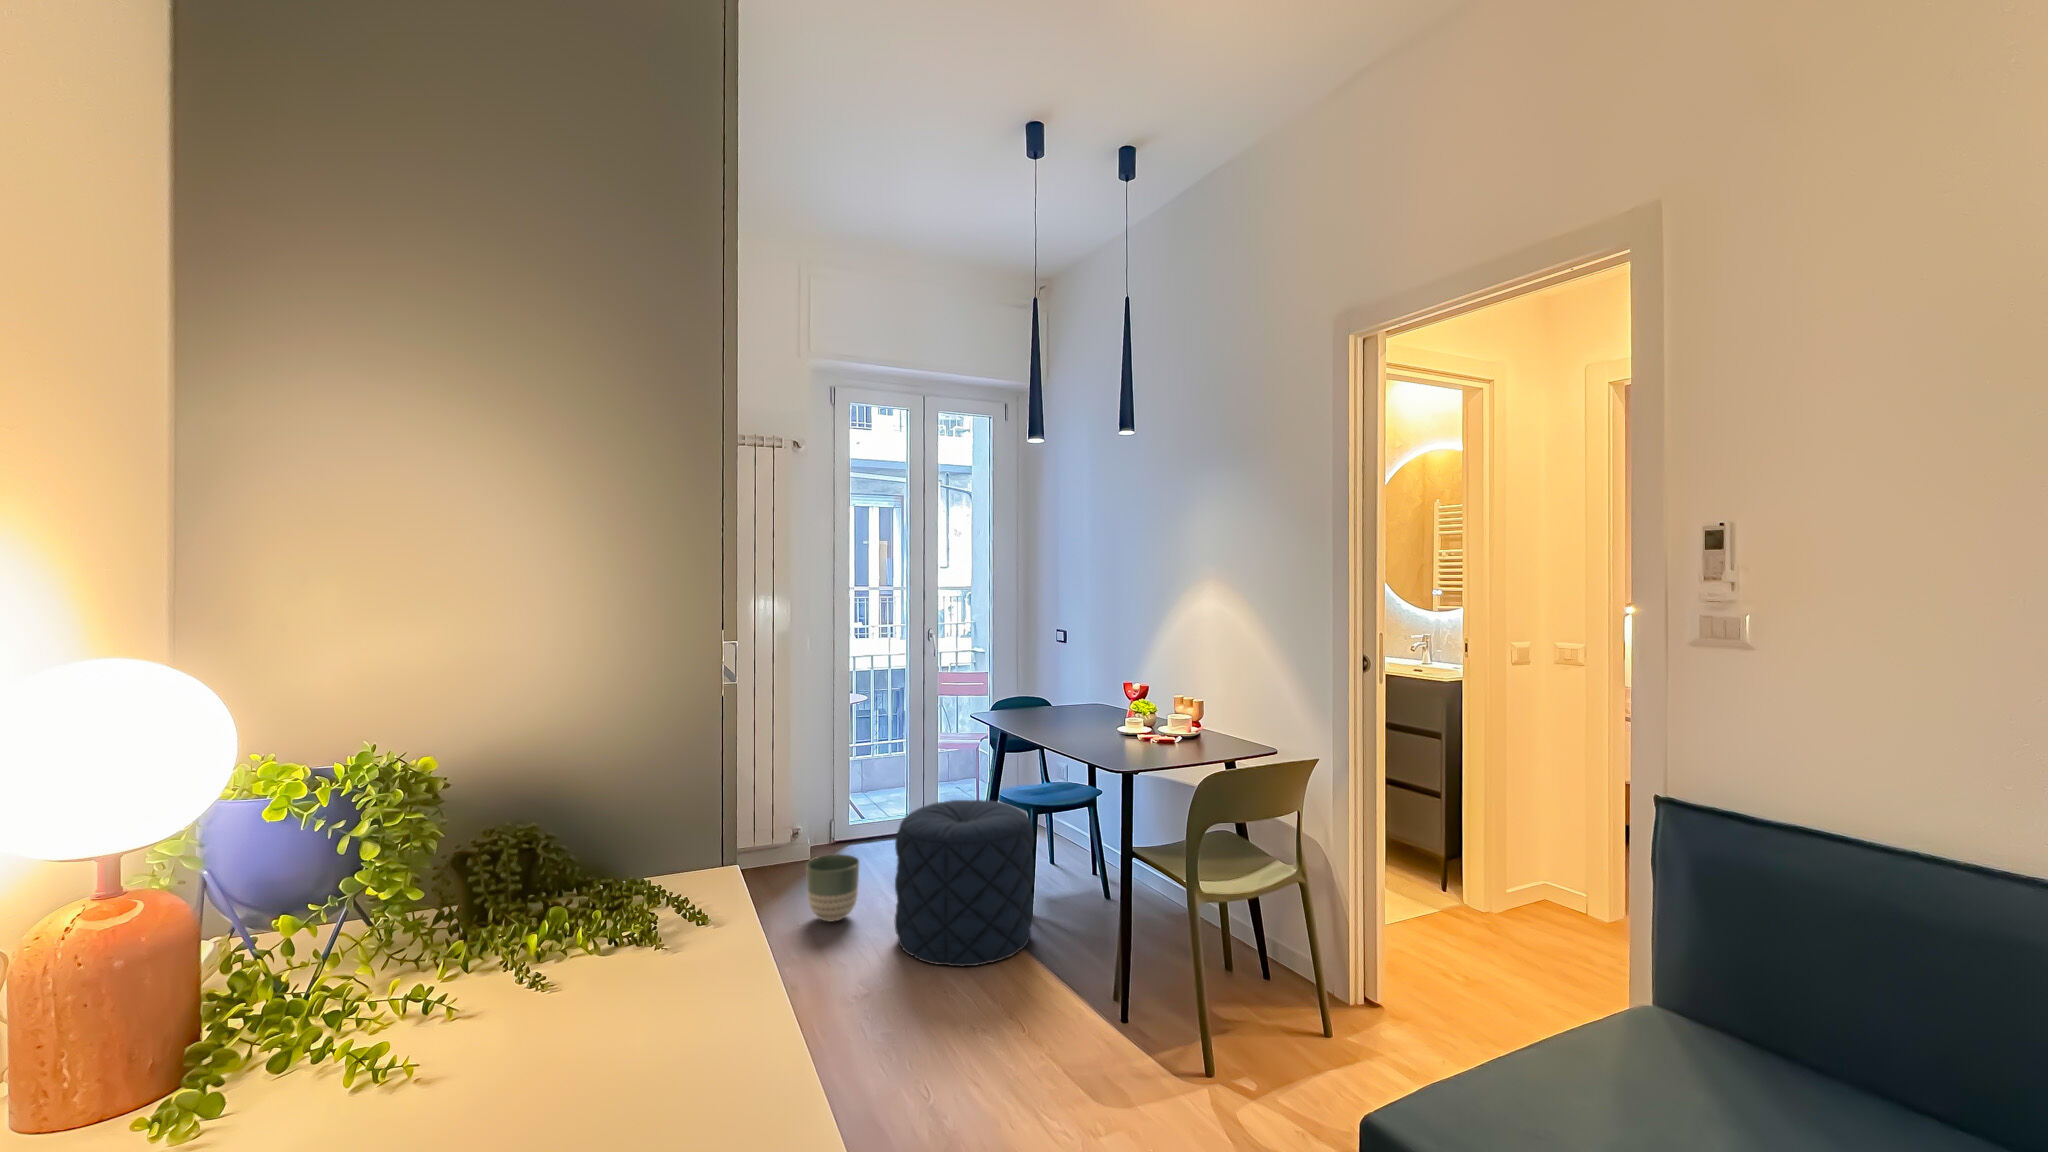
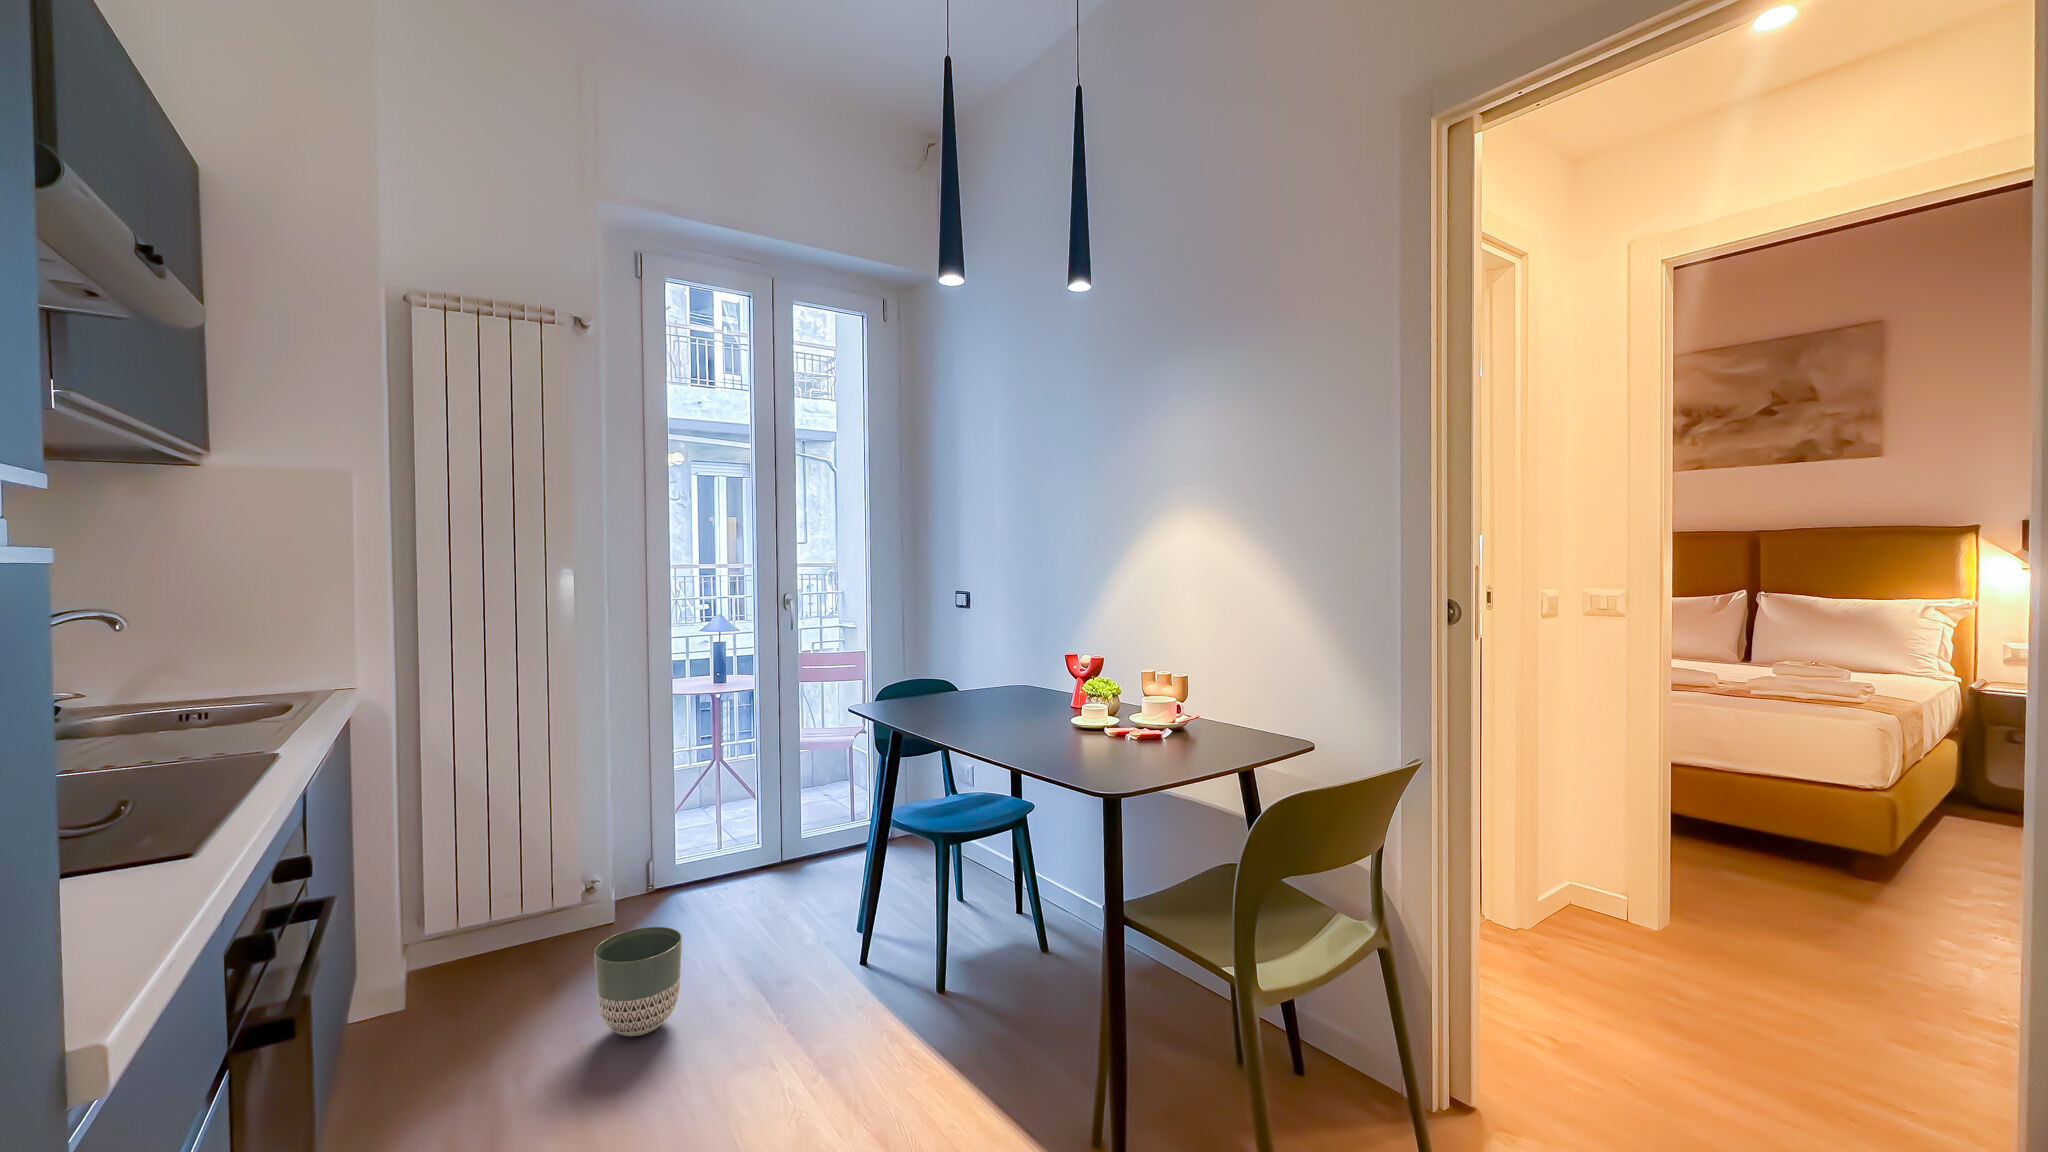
pouf: present [894,800,1034,966] -> none [737,833,953,1108]

